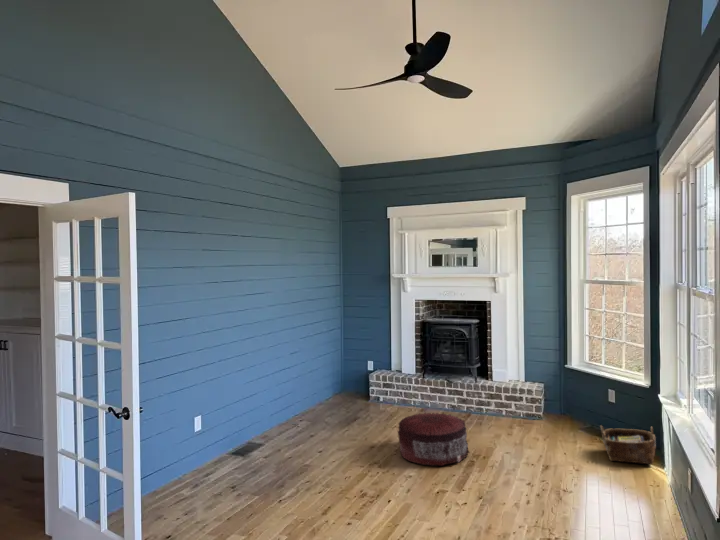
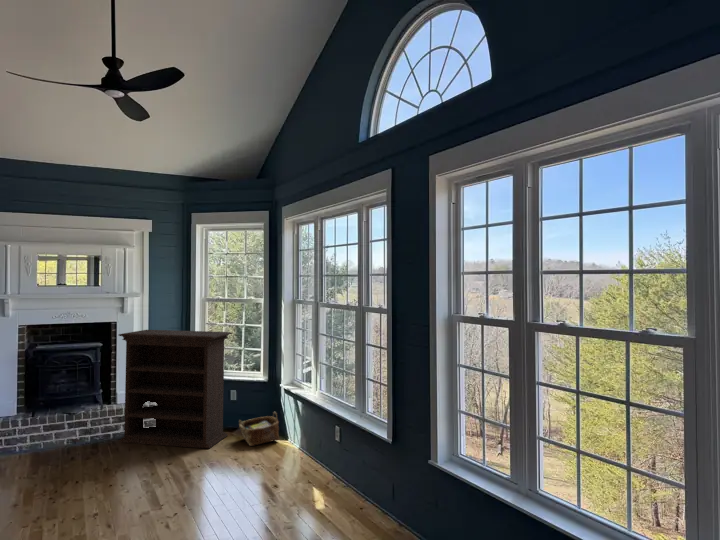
bookshelf: none [484,311,598,449] -> present [119,330,232,449]
pouf: present [398,413,469,466] -> none [58,443,141,505]

